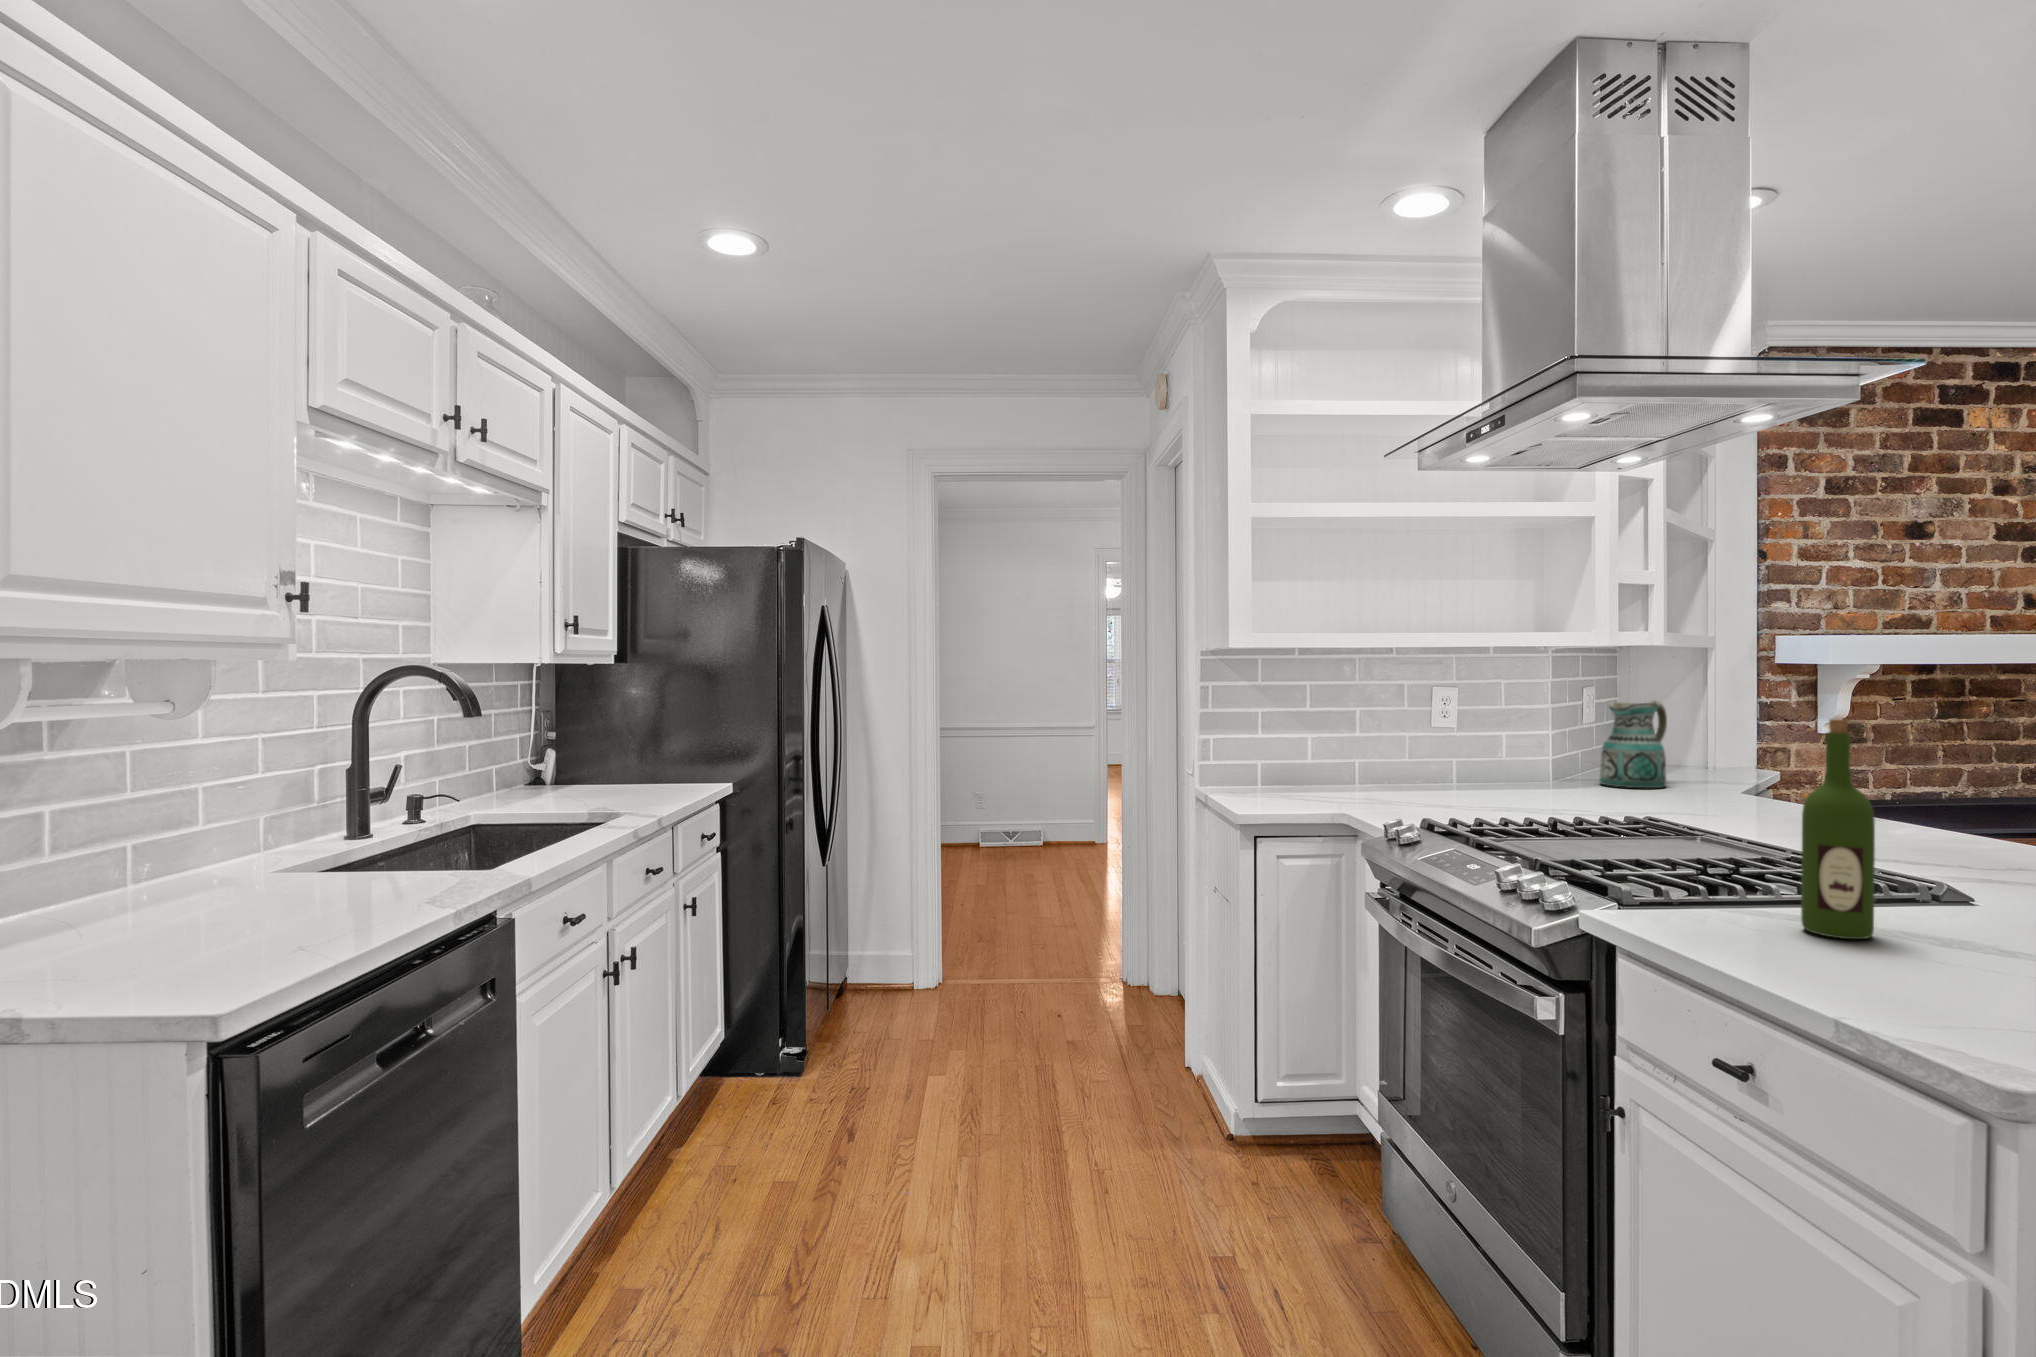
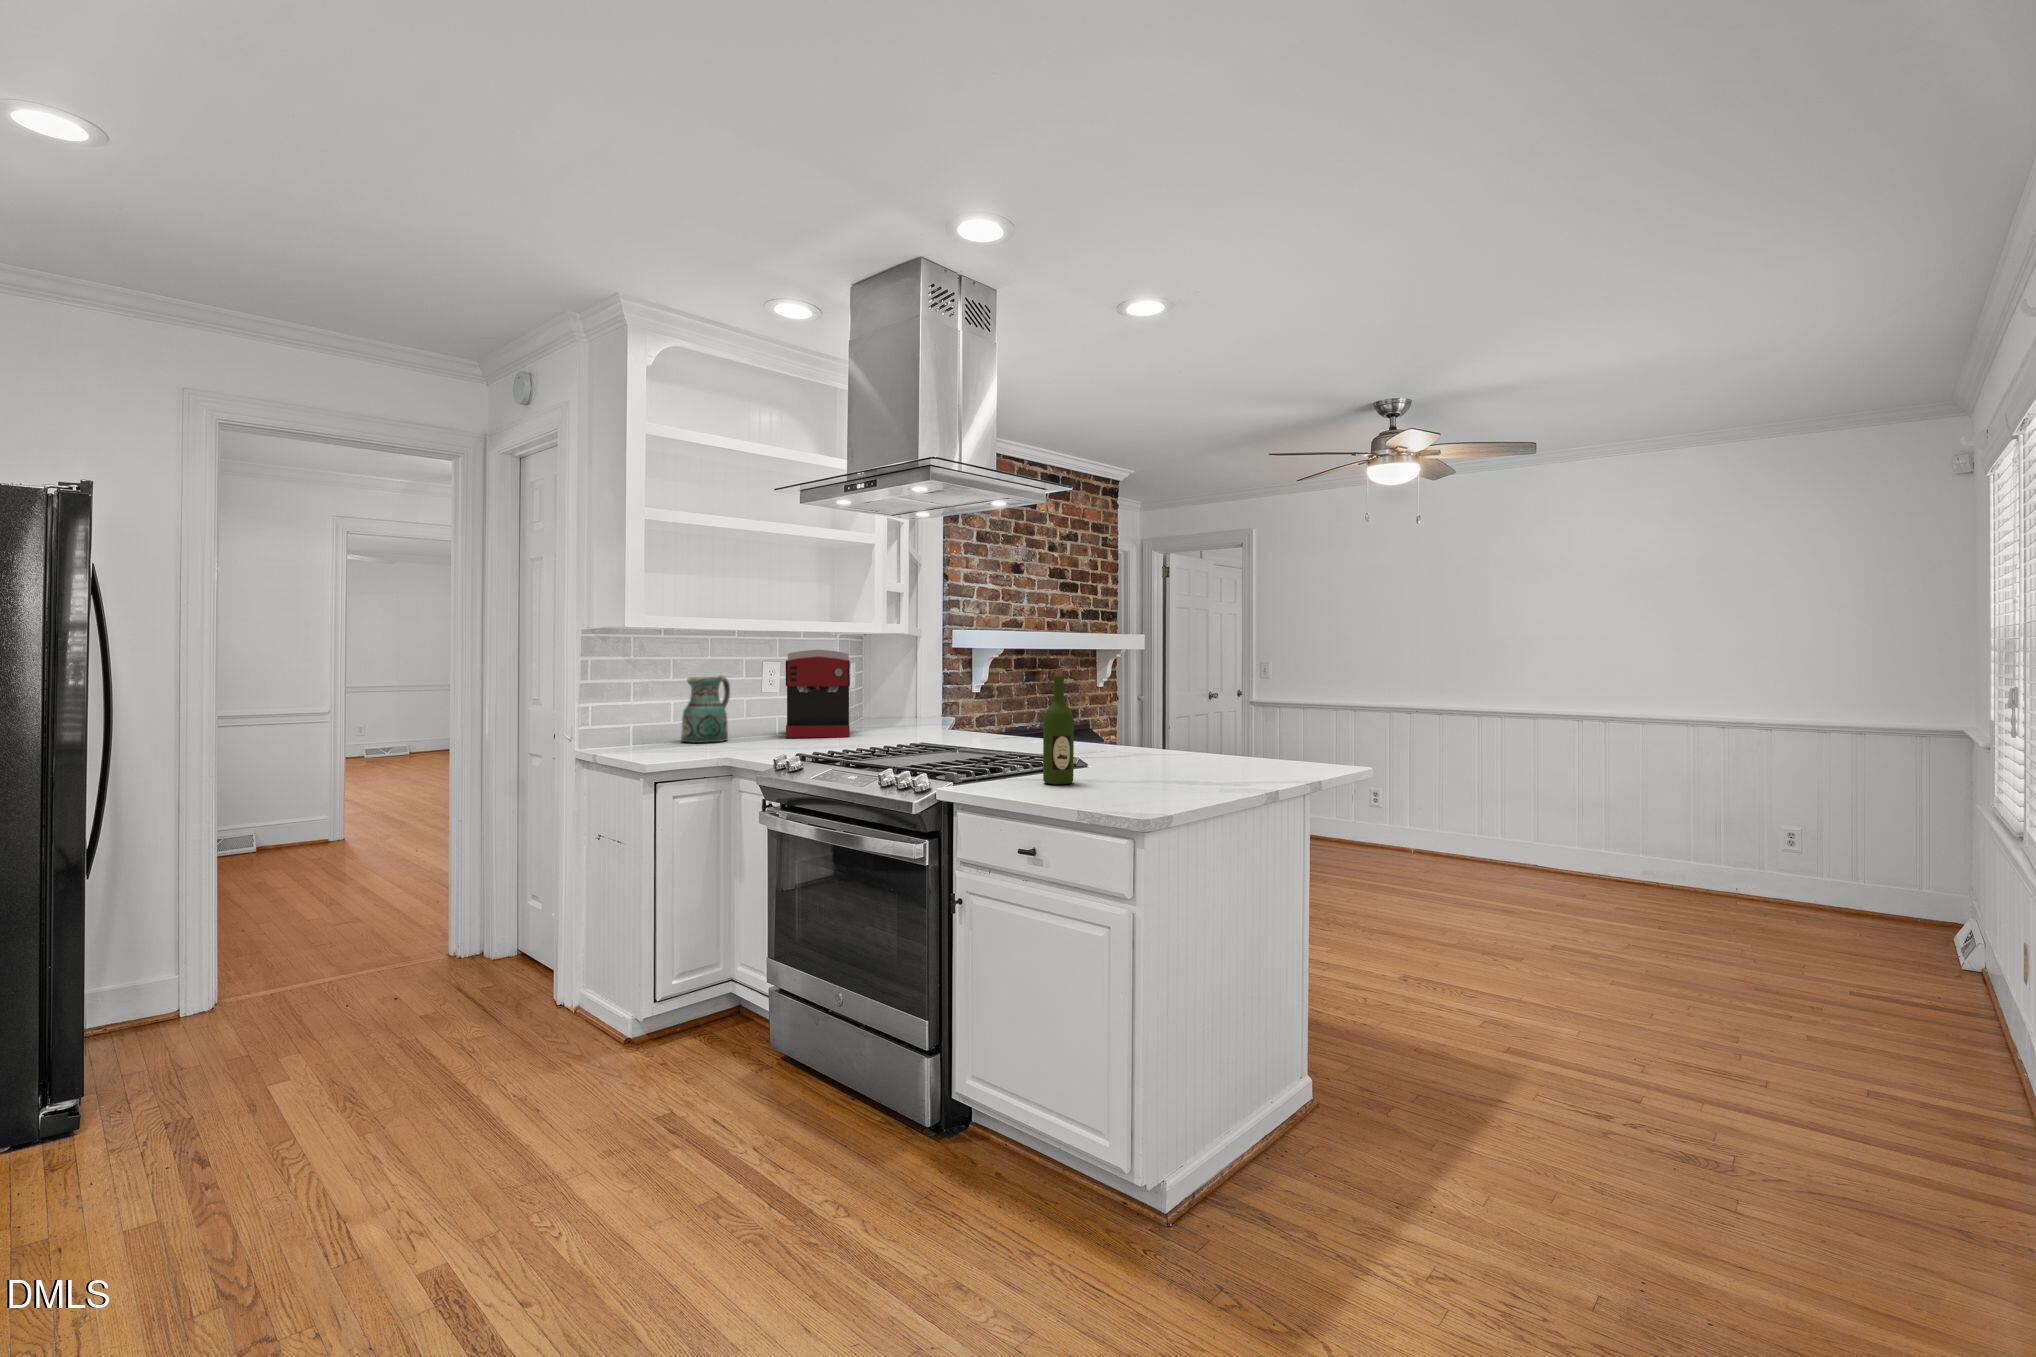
coffee maker: none [1458,670,1563,794] -> present [786,650,850,738]
ceramic pitcher: present [1600,701,1667,788] -> present [681,676,730,743]

